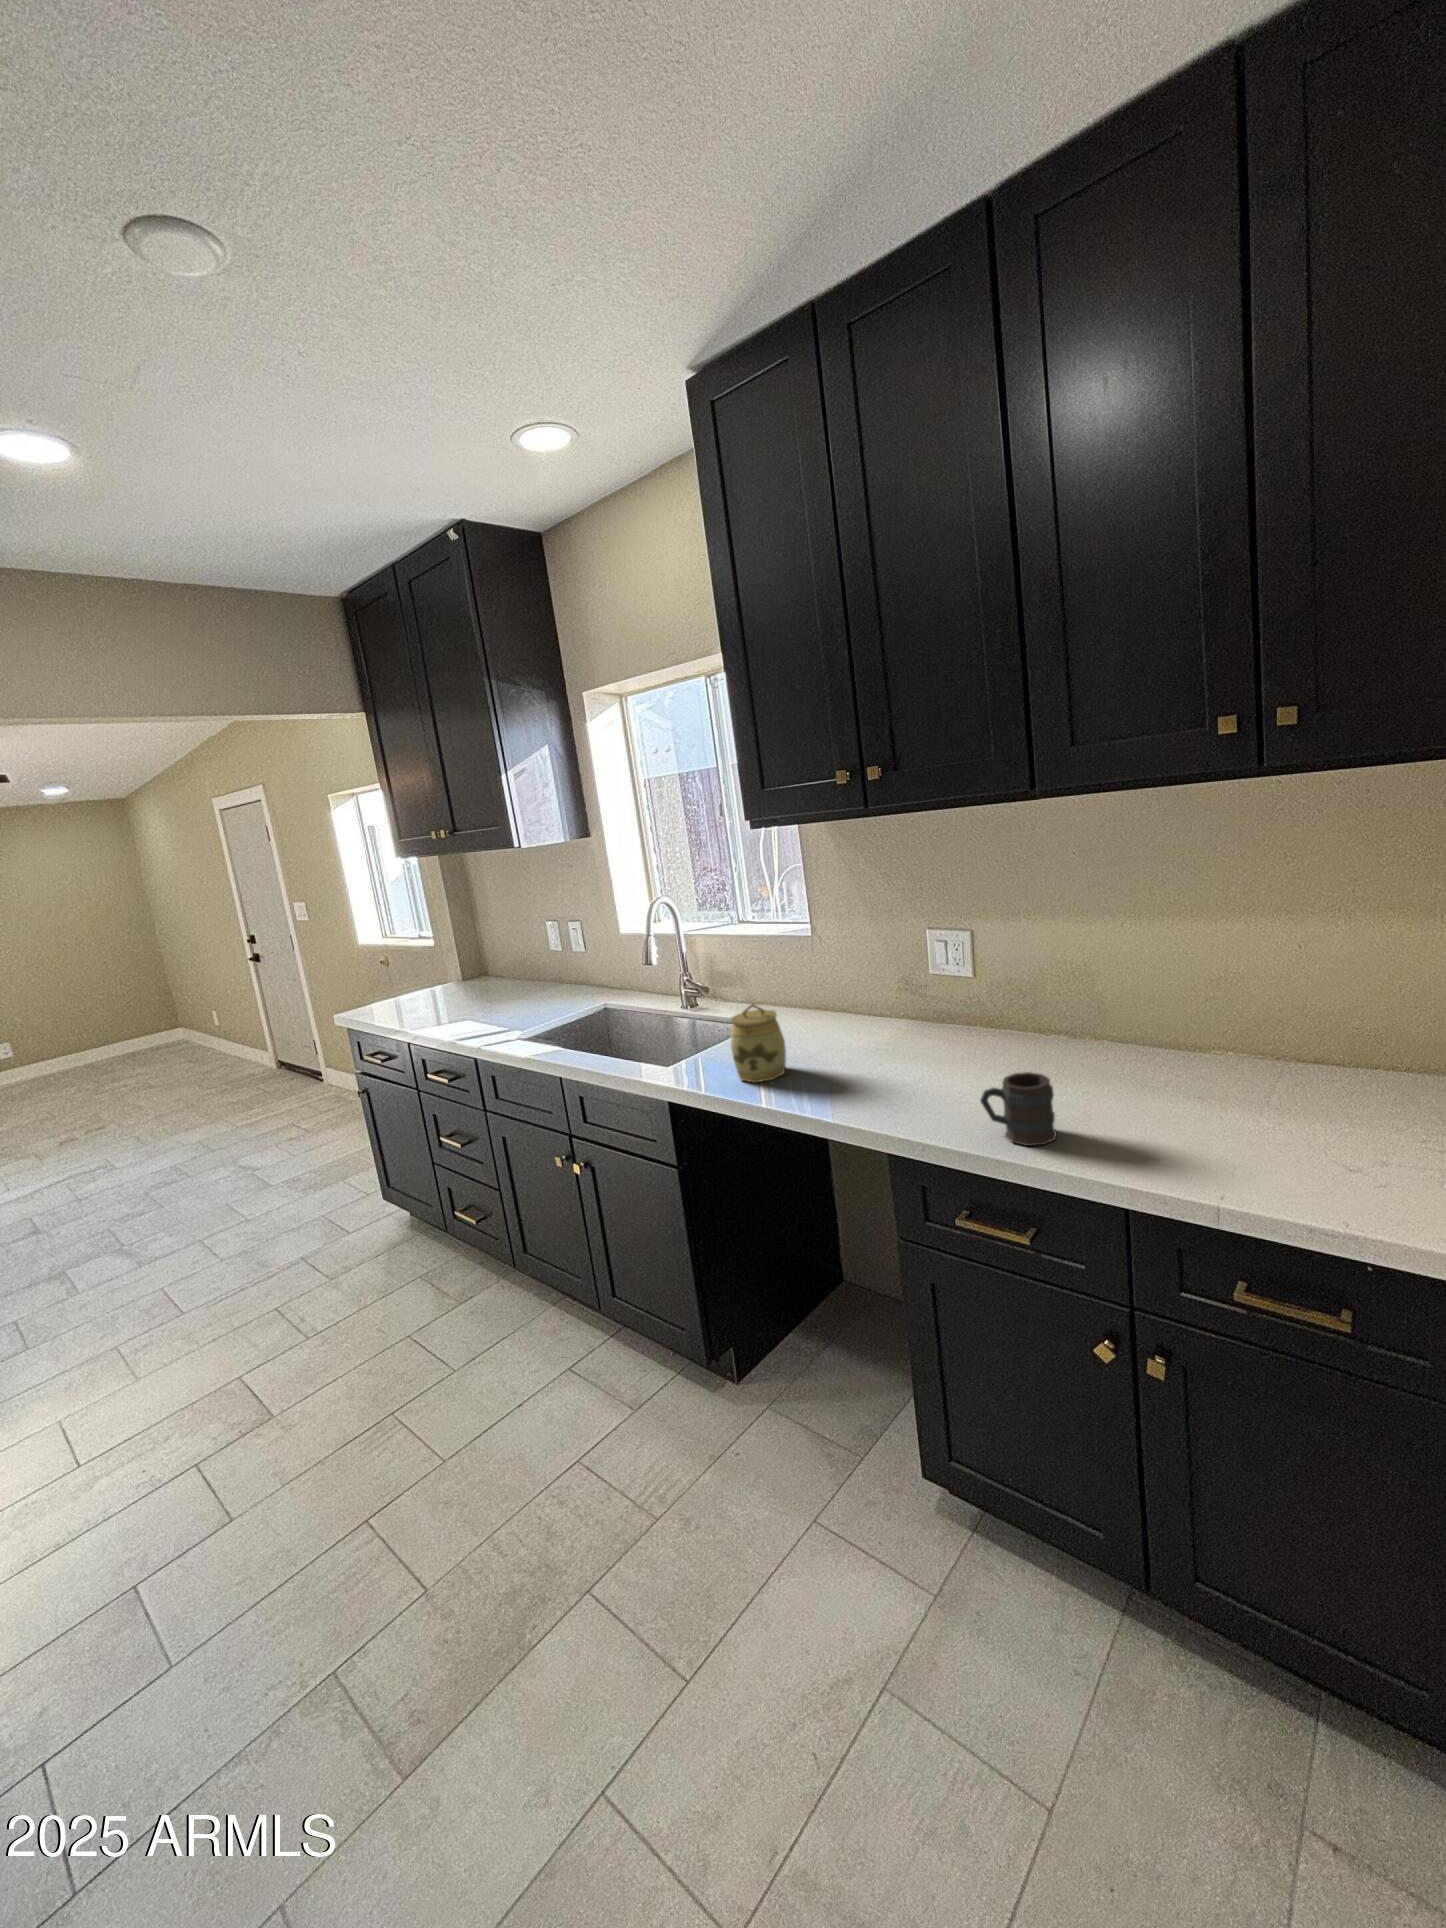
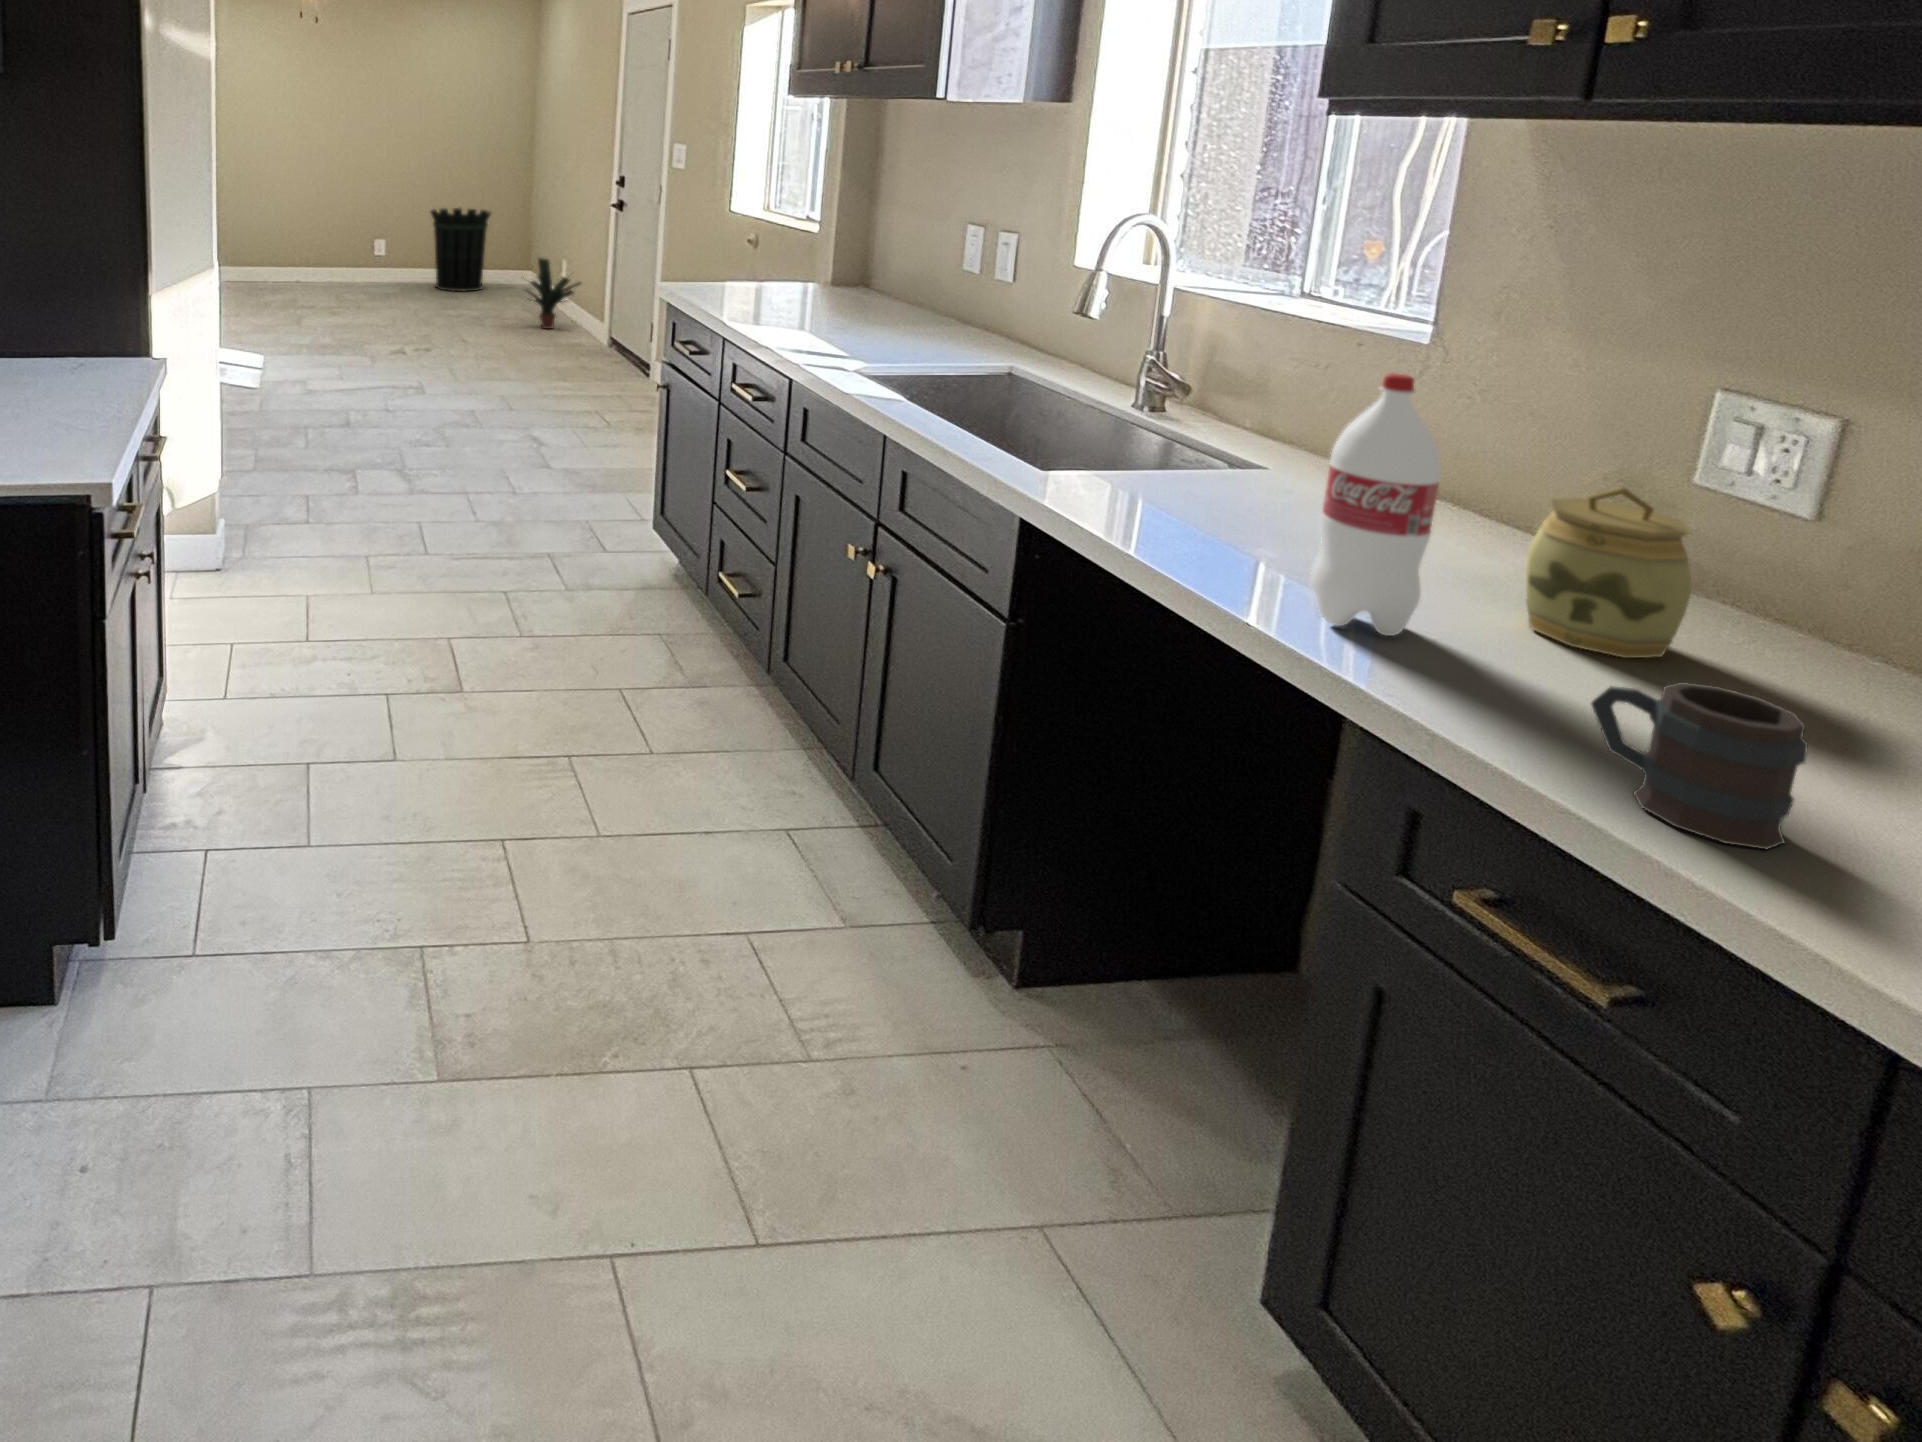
bottle: none [826,962,881,1103] -> present [1311,373,1442,636]
waste bin: none [57,990,135,1069] -> present [431,208,491,291]
jar: present [731,1004,786,1083] -> present [1526,488,1692,658]
potted plant: none [177,1016,238,1072] -> present [521,258,580,329]

